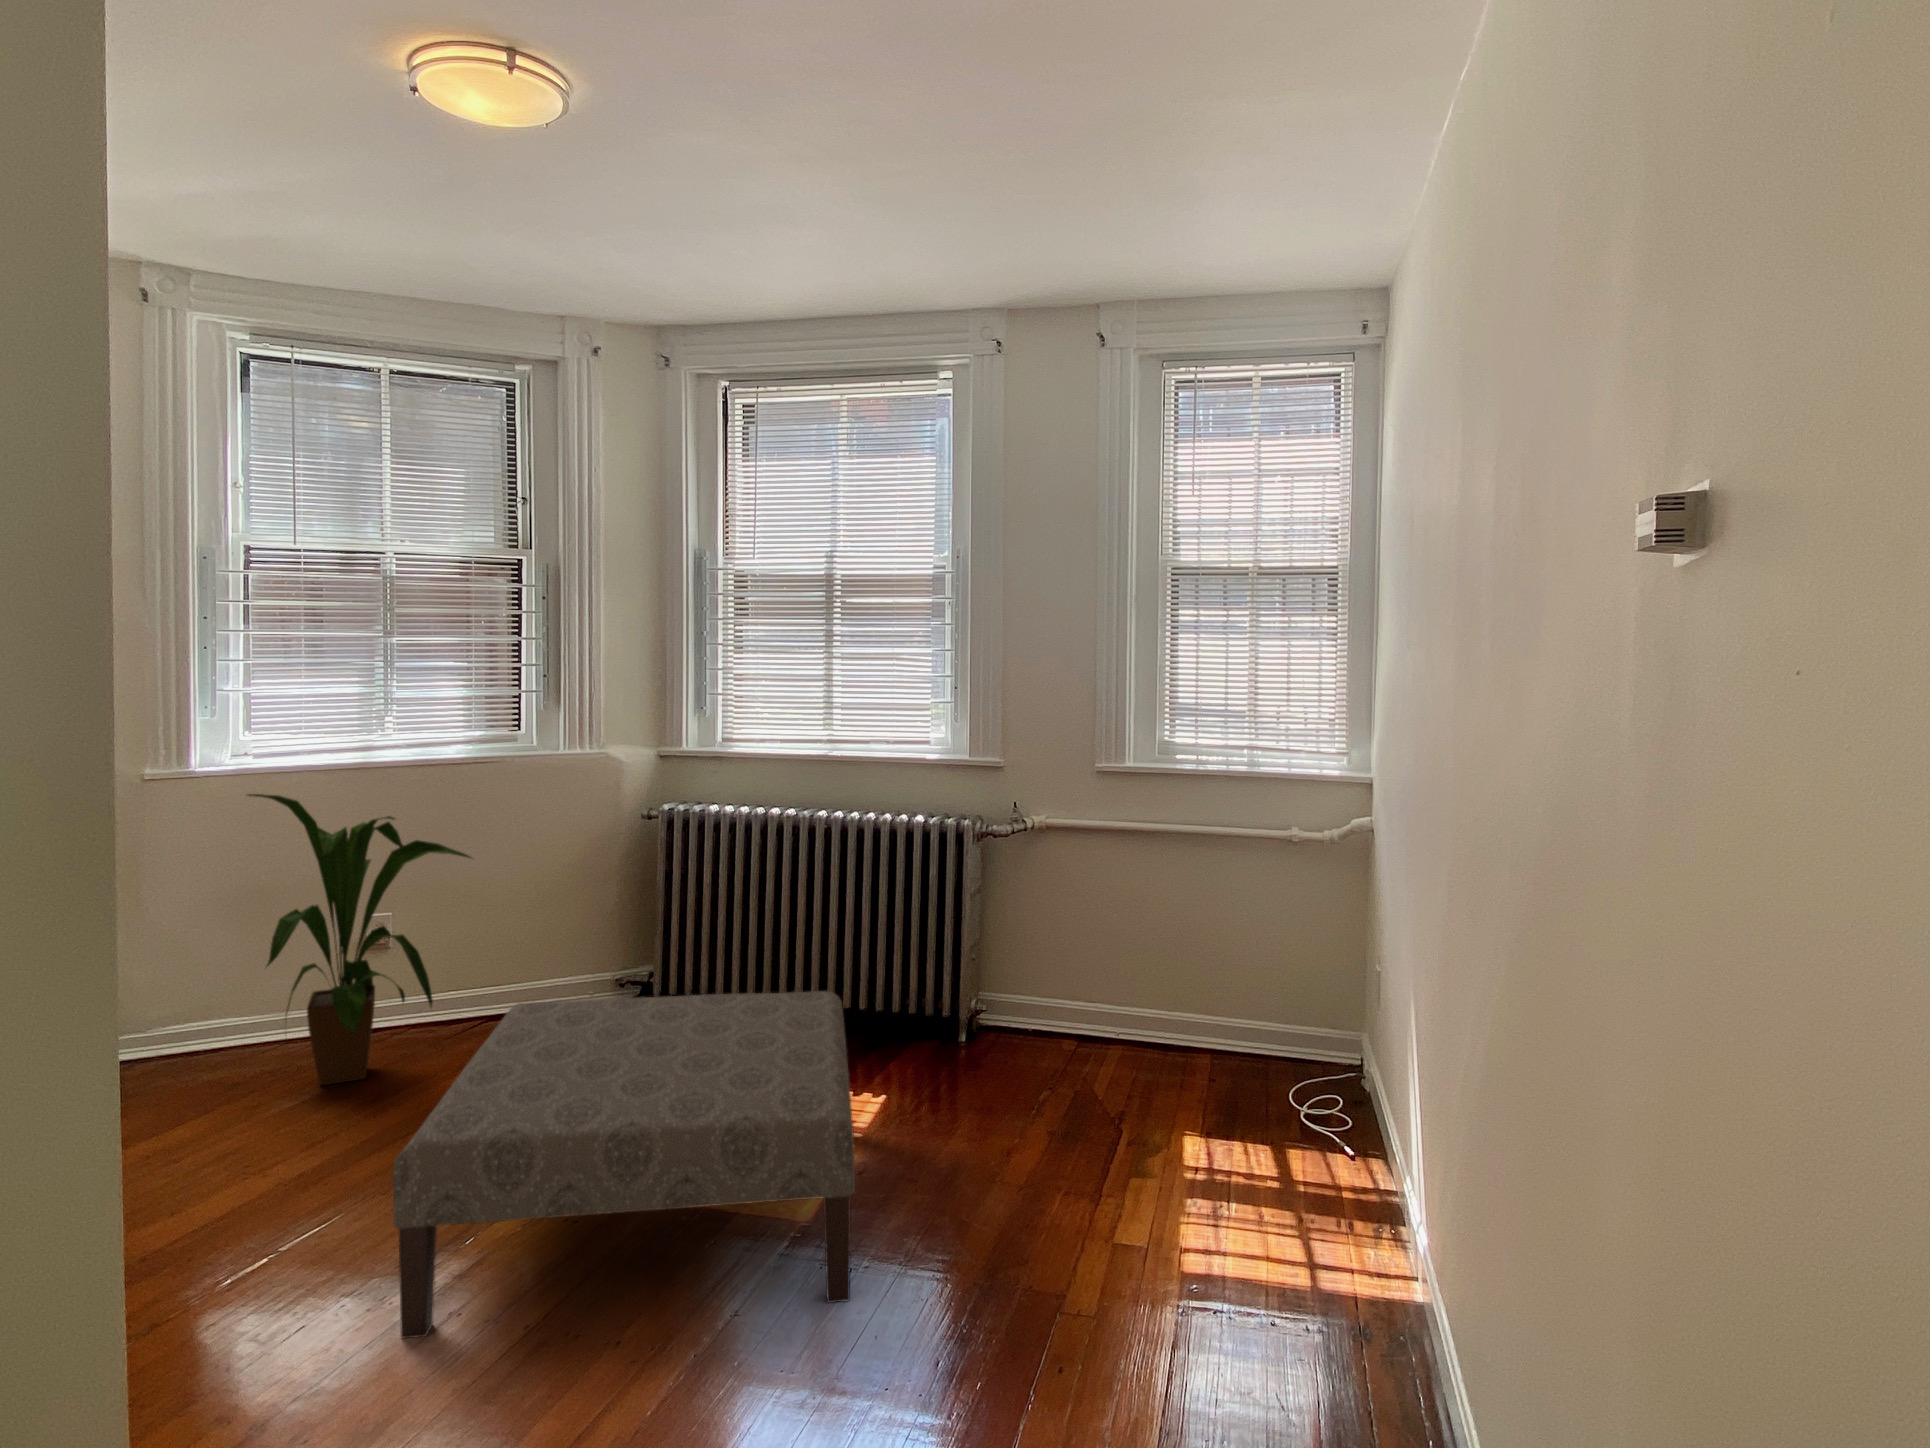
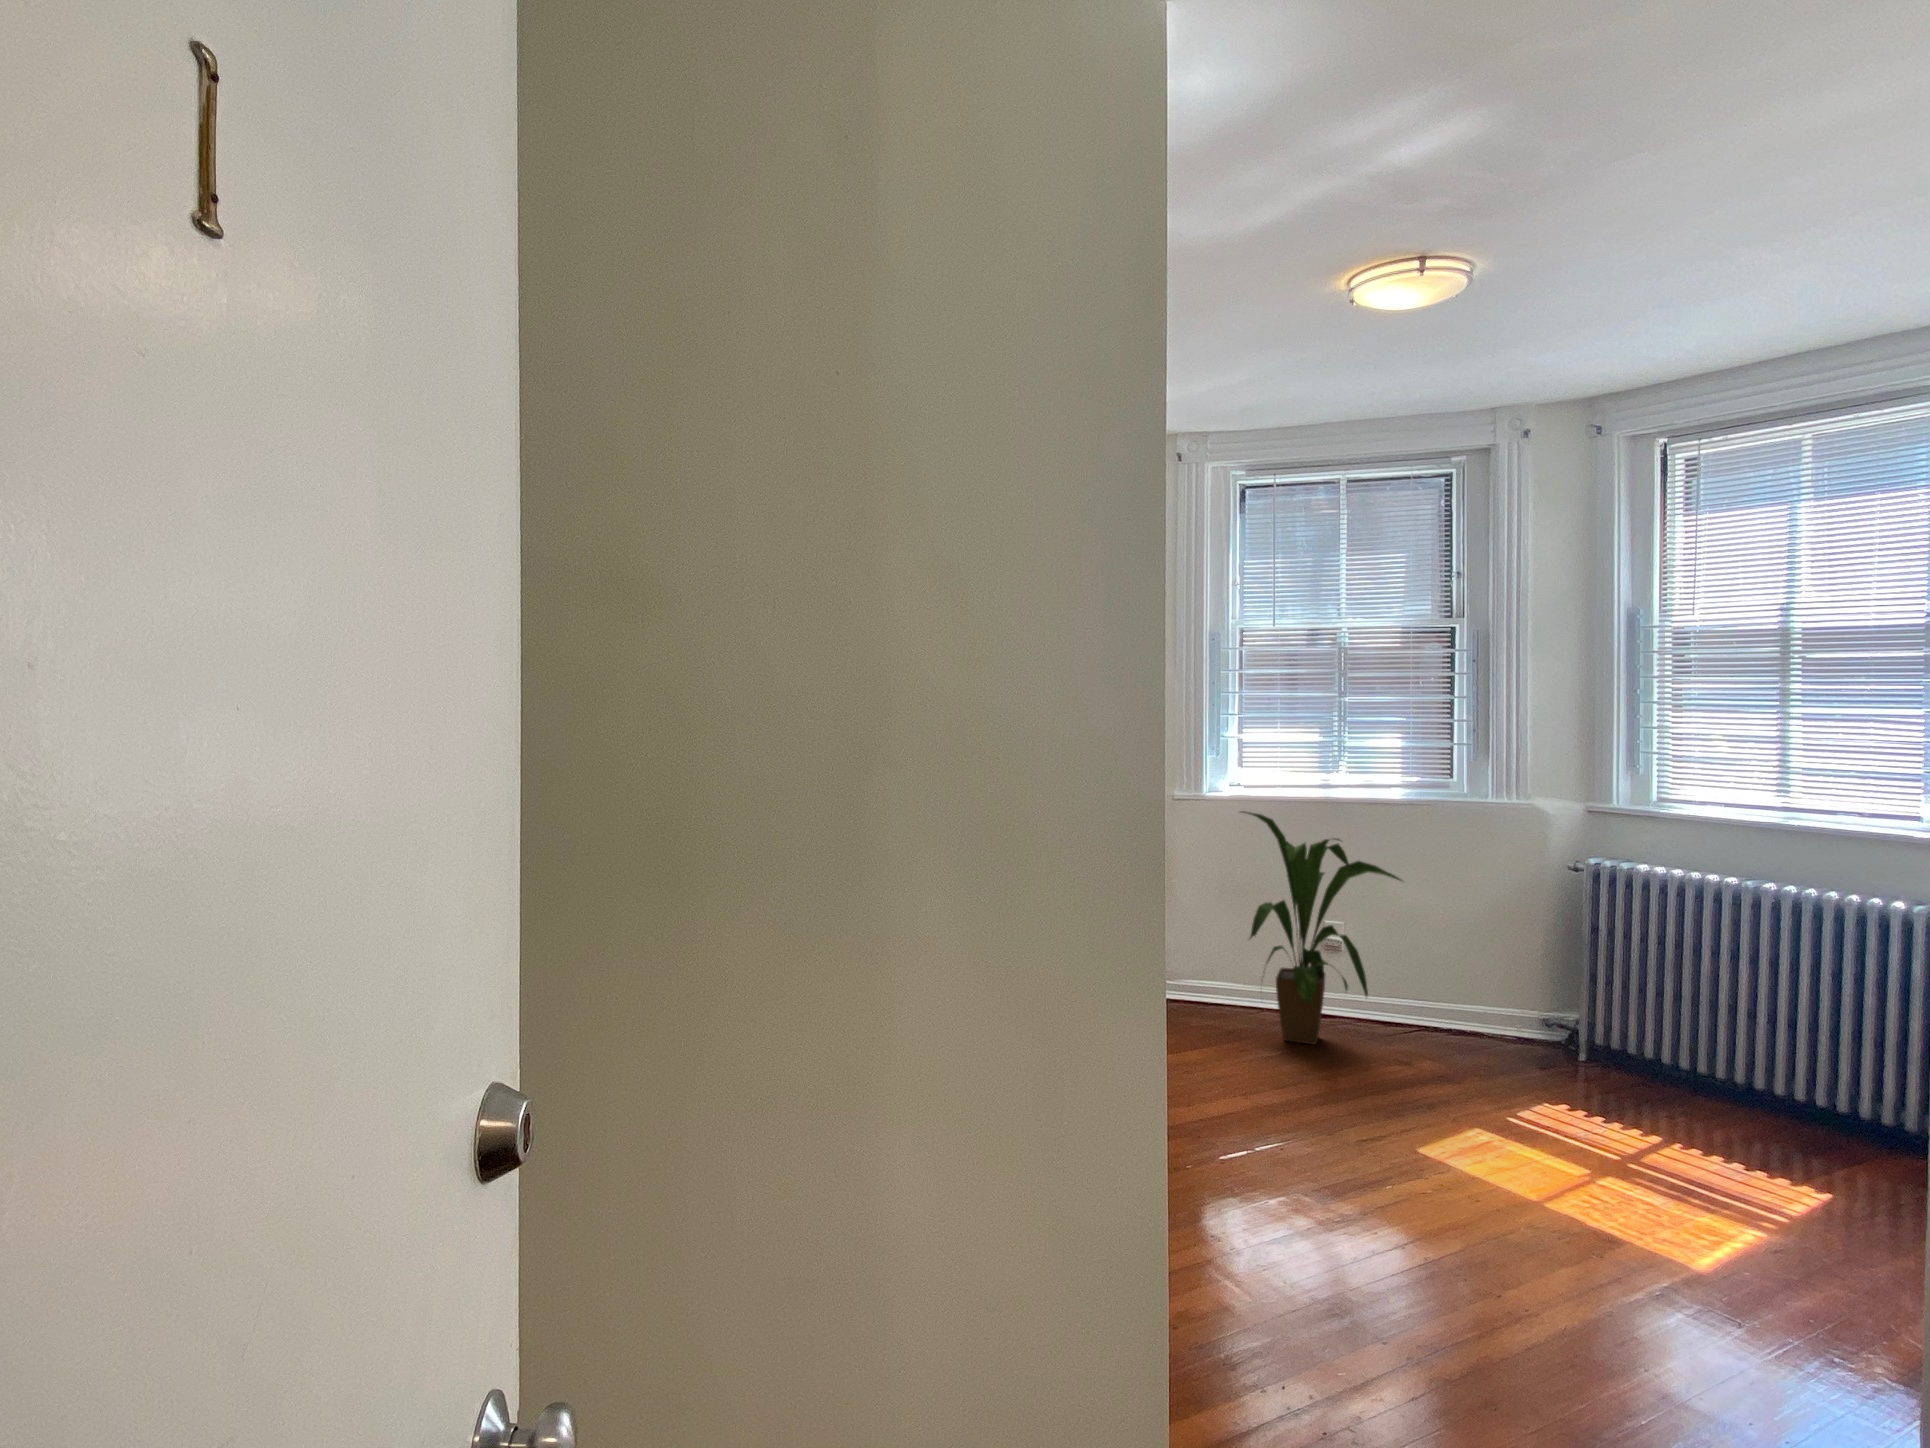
ottoman: present [393,991,855,1338] -> none [1323,1006,1784,1376]

